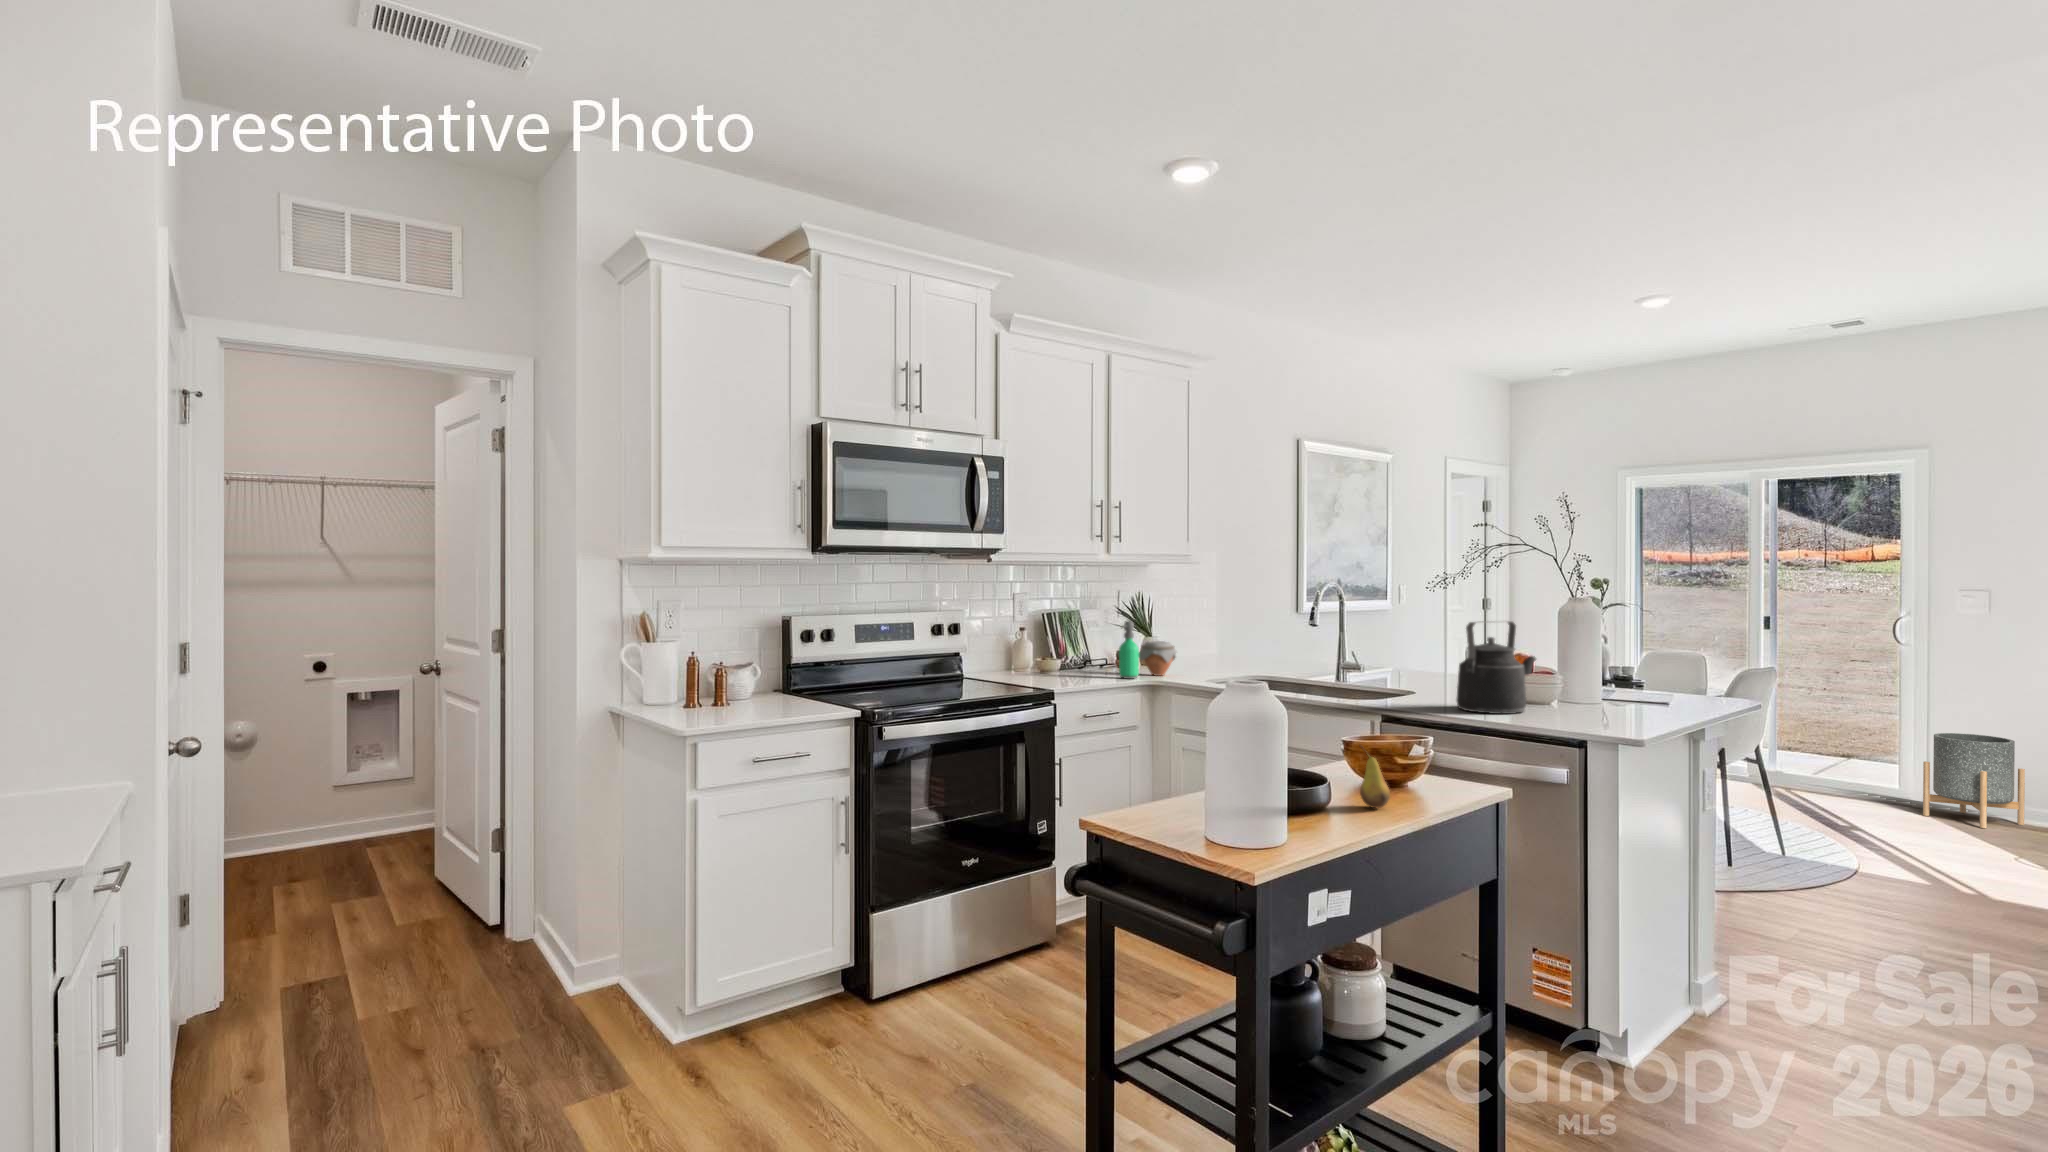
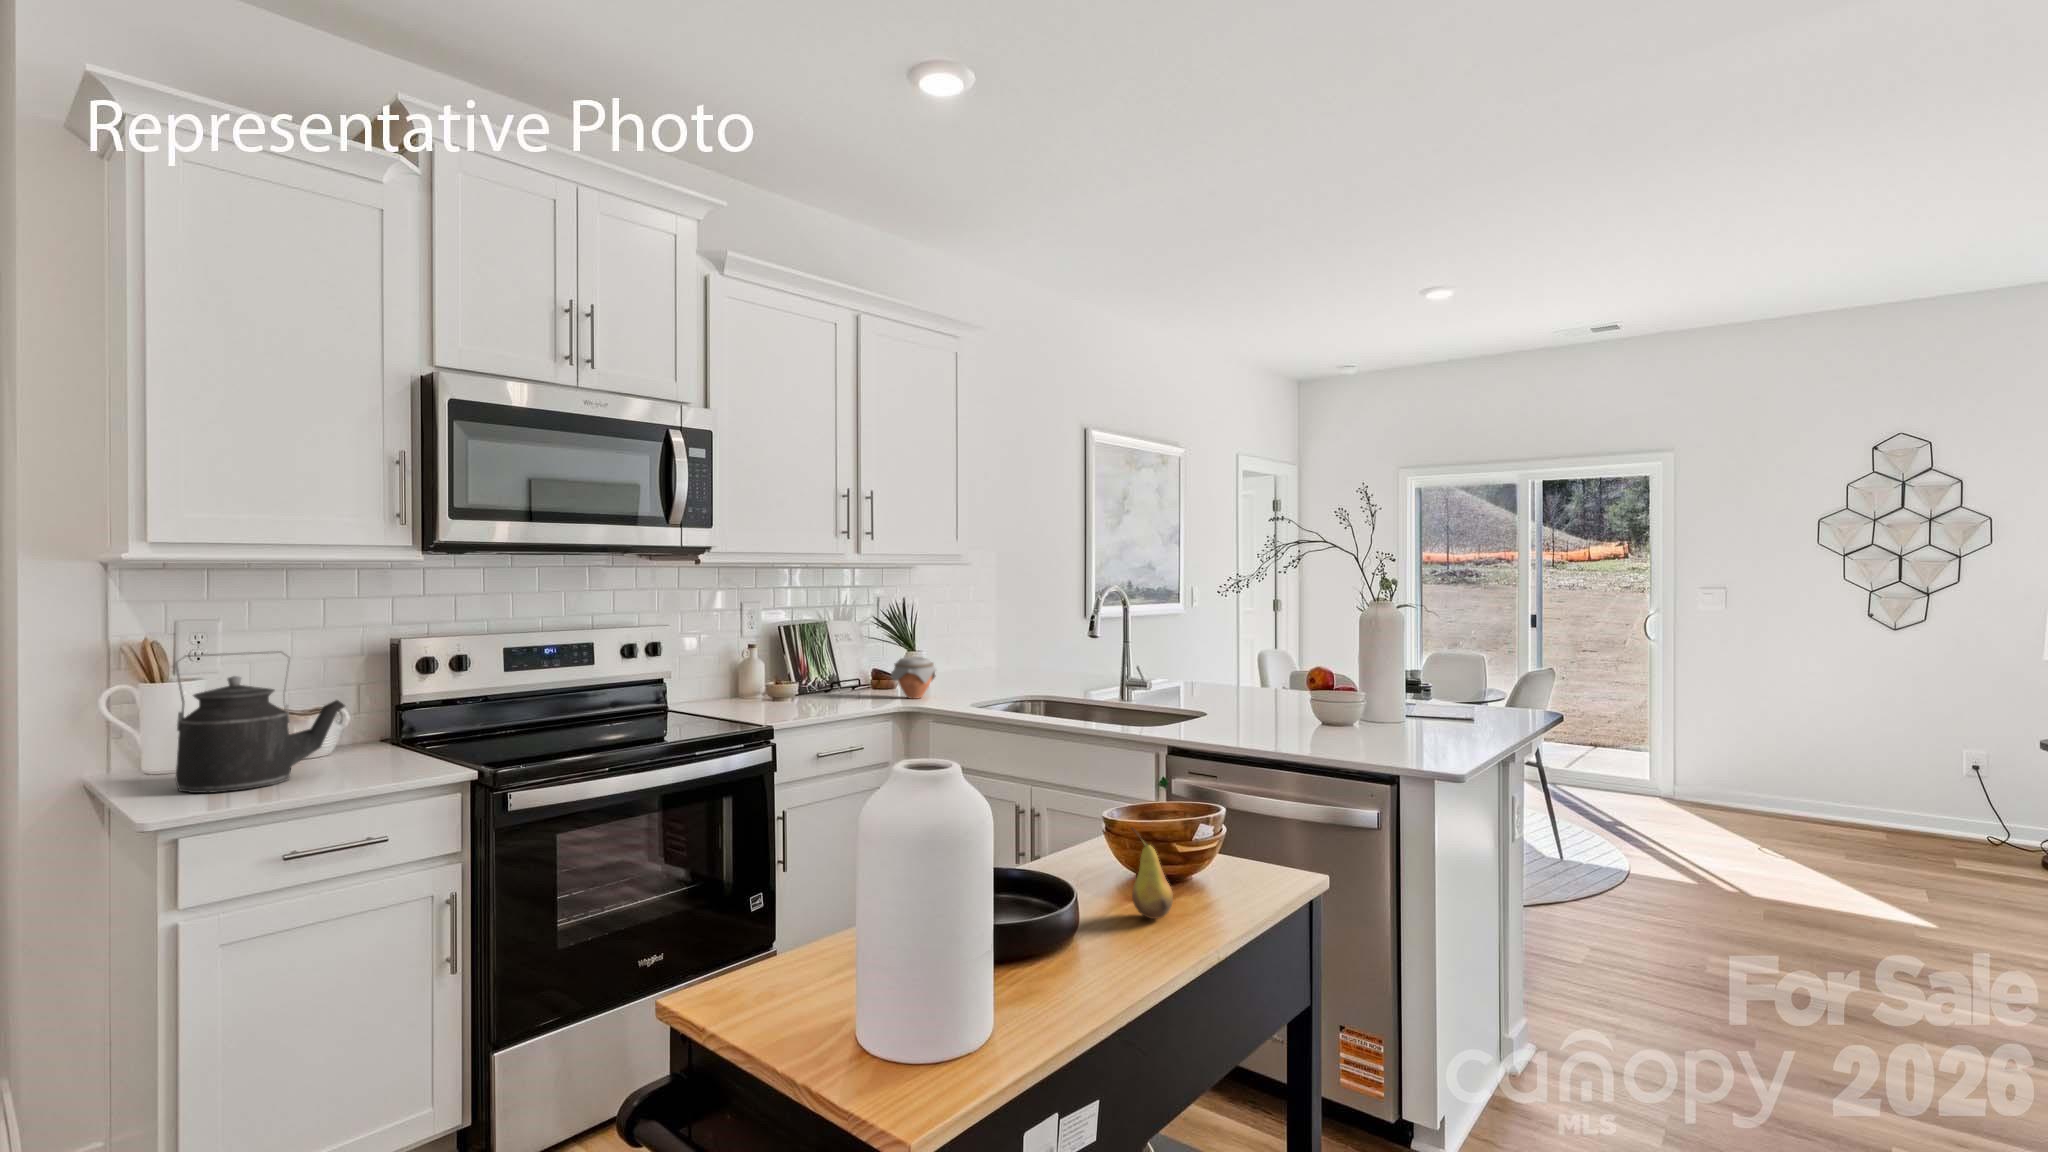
soap dispenser: present [1119,621,1139,679] -> none [865,634,889,705]
kettle: present [1457,621,1536,714] -> present [175,651,345,793]
planter: present [1923,733,2025,828] -> none [1677,727,1764,821]

